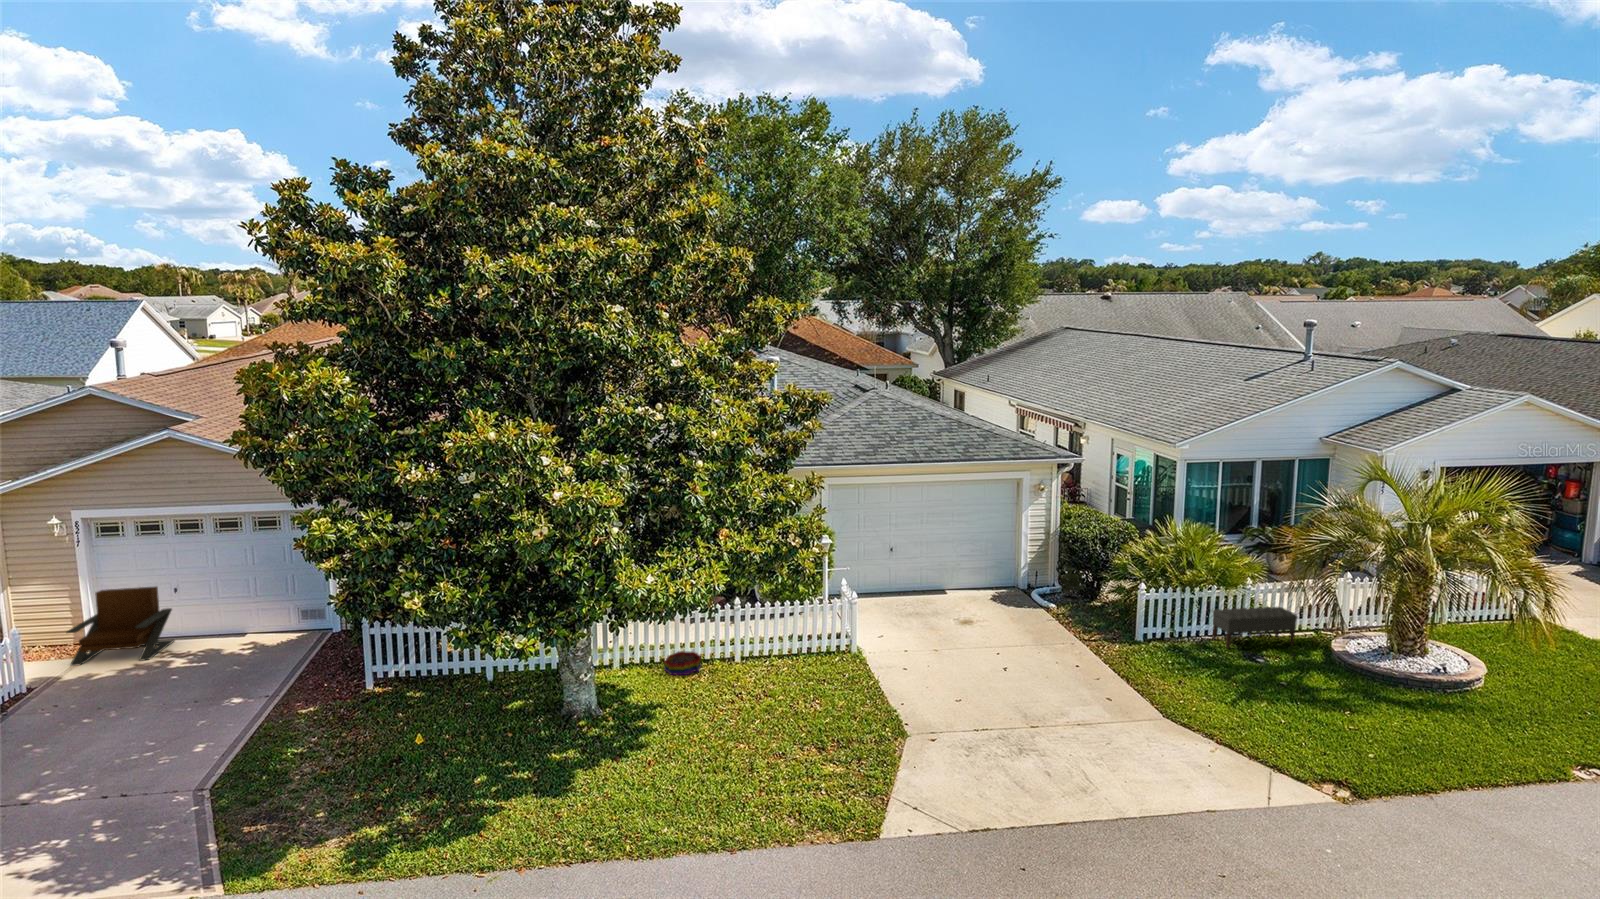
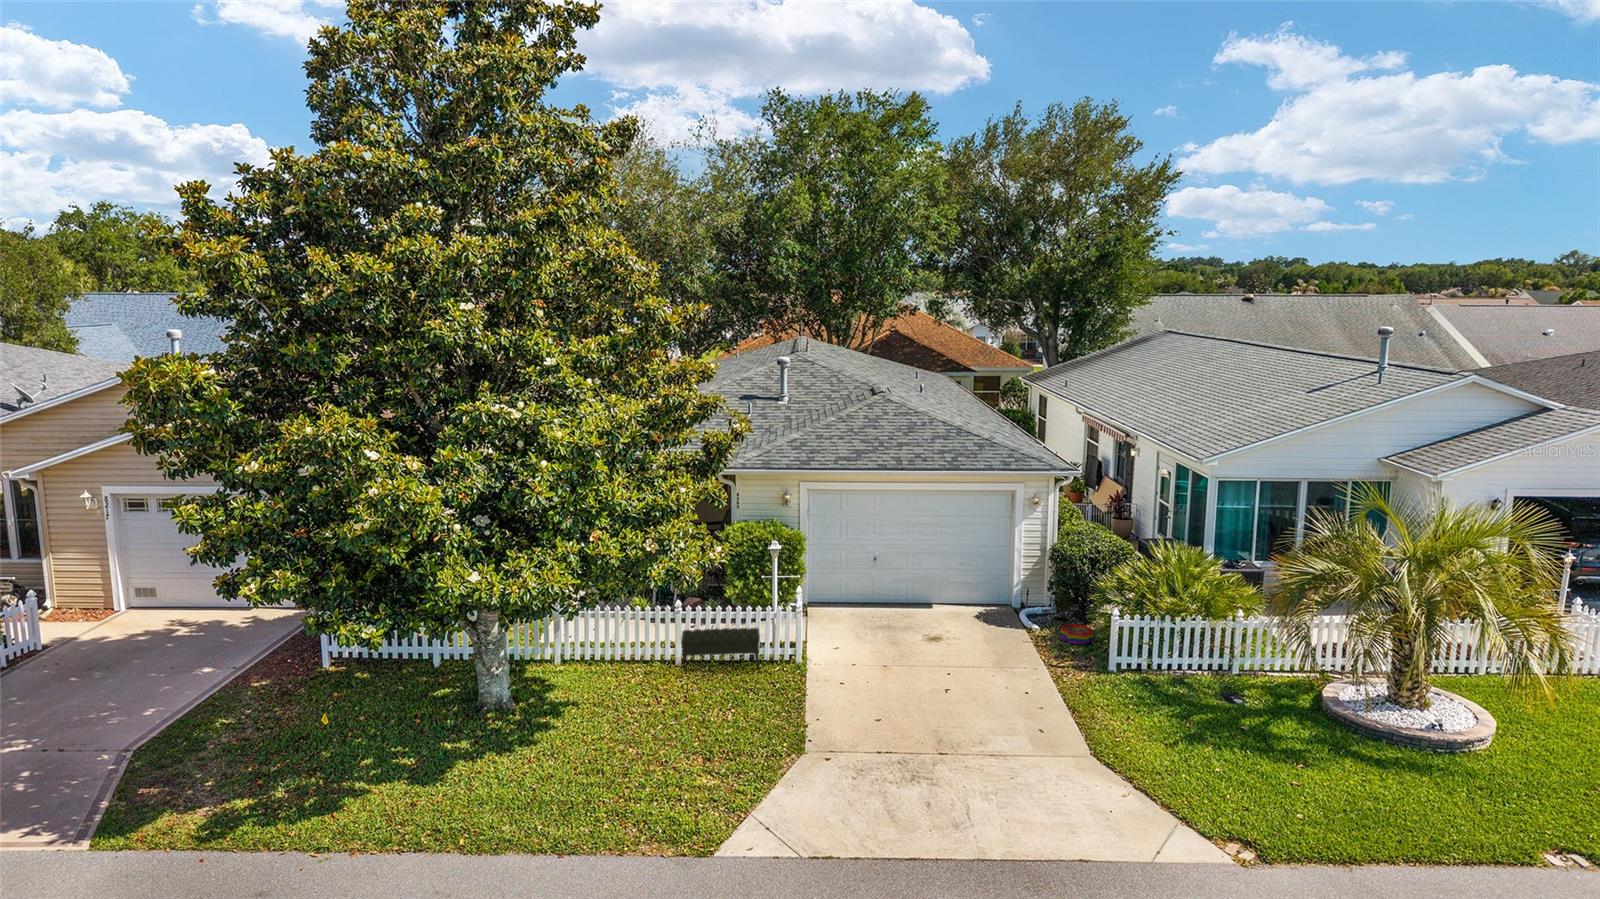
lounge chair: present [67,587,174,666] -> none [91,561,191,629]
bench: present [1213,607,1298,648] -> present [681,628,760,672]
storage bin: present [664,651,702,675] -> present [1060,624,1093,644]

